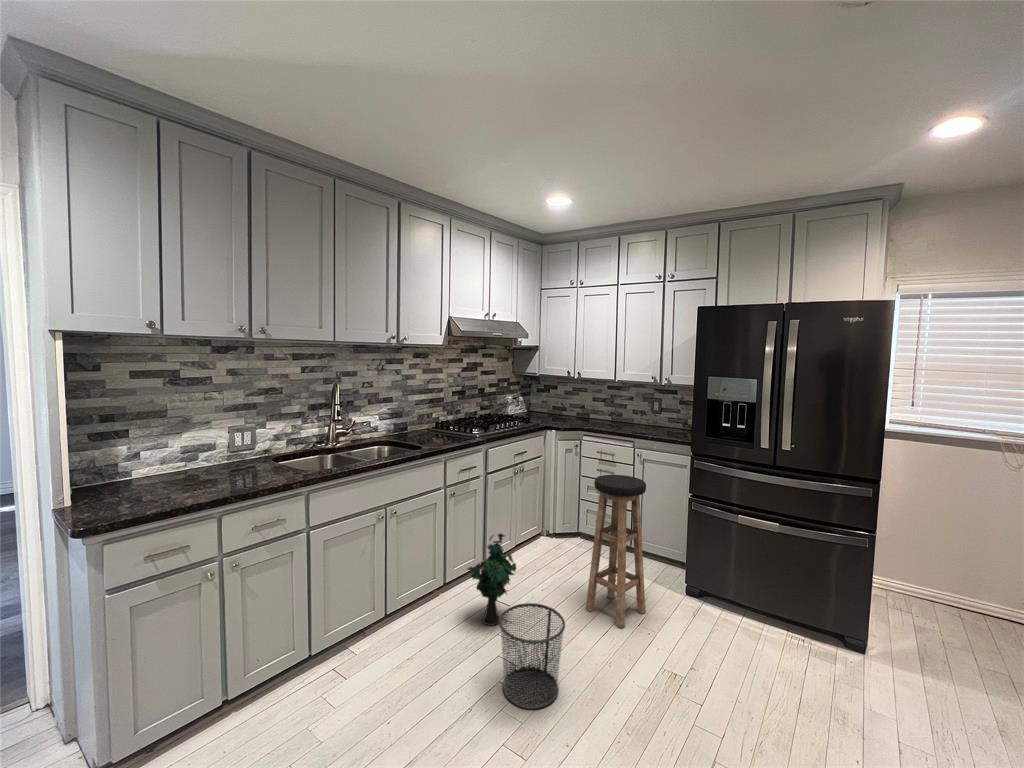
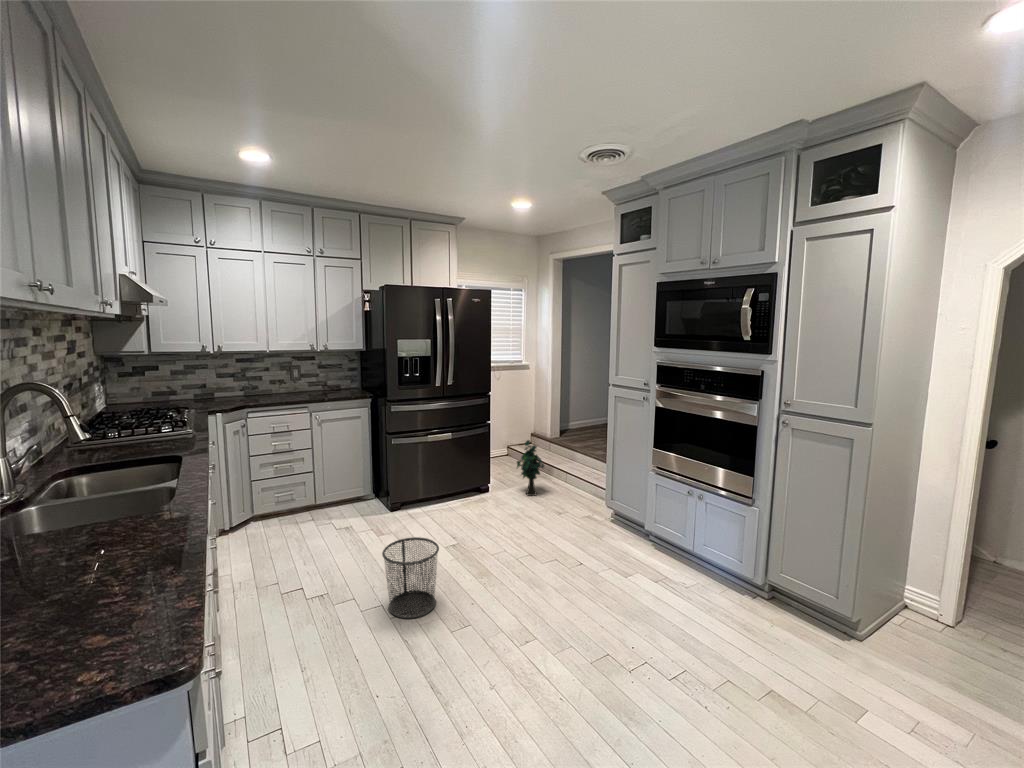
bar stool: present [586,475,646,628] -> none [349,429,397,555]
decorative plant: present [468,534,516,626] -> present [517,440,544,496]

